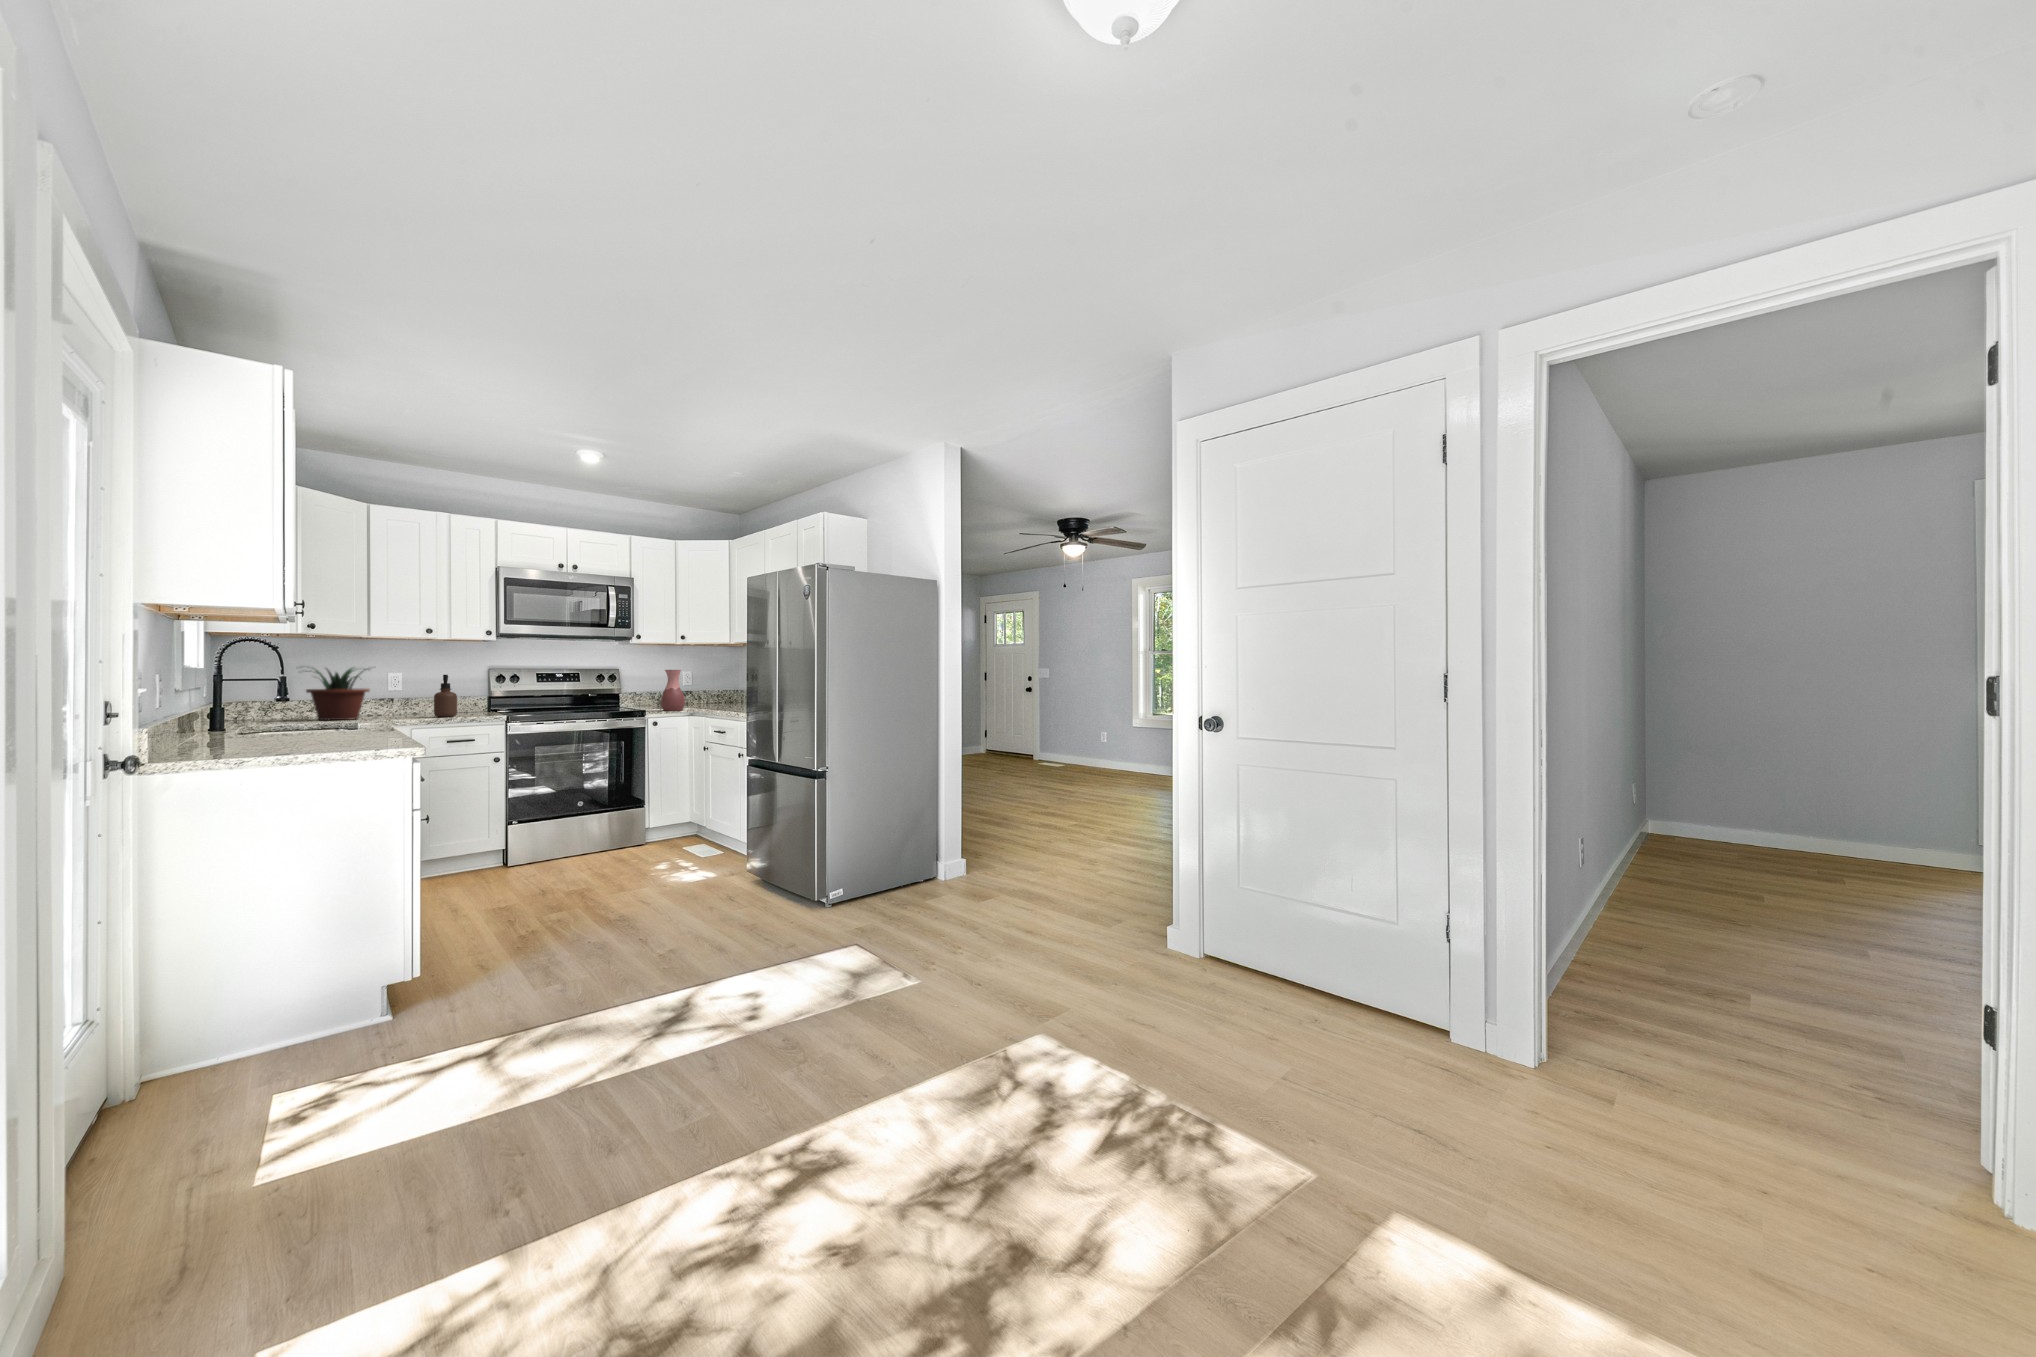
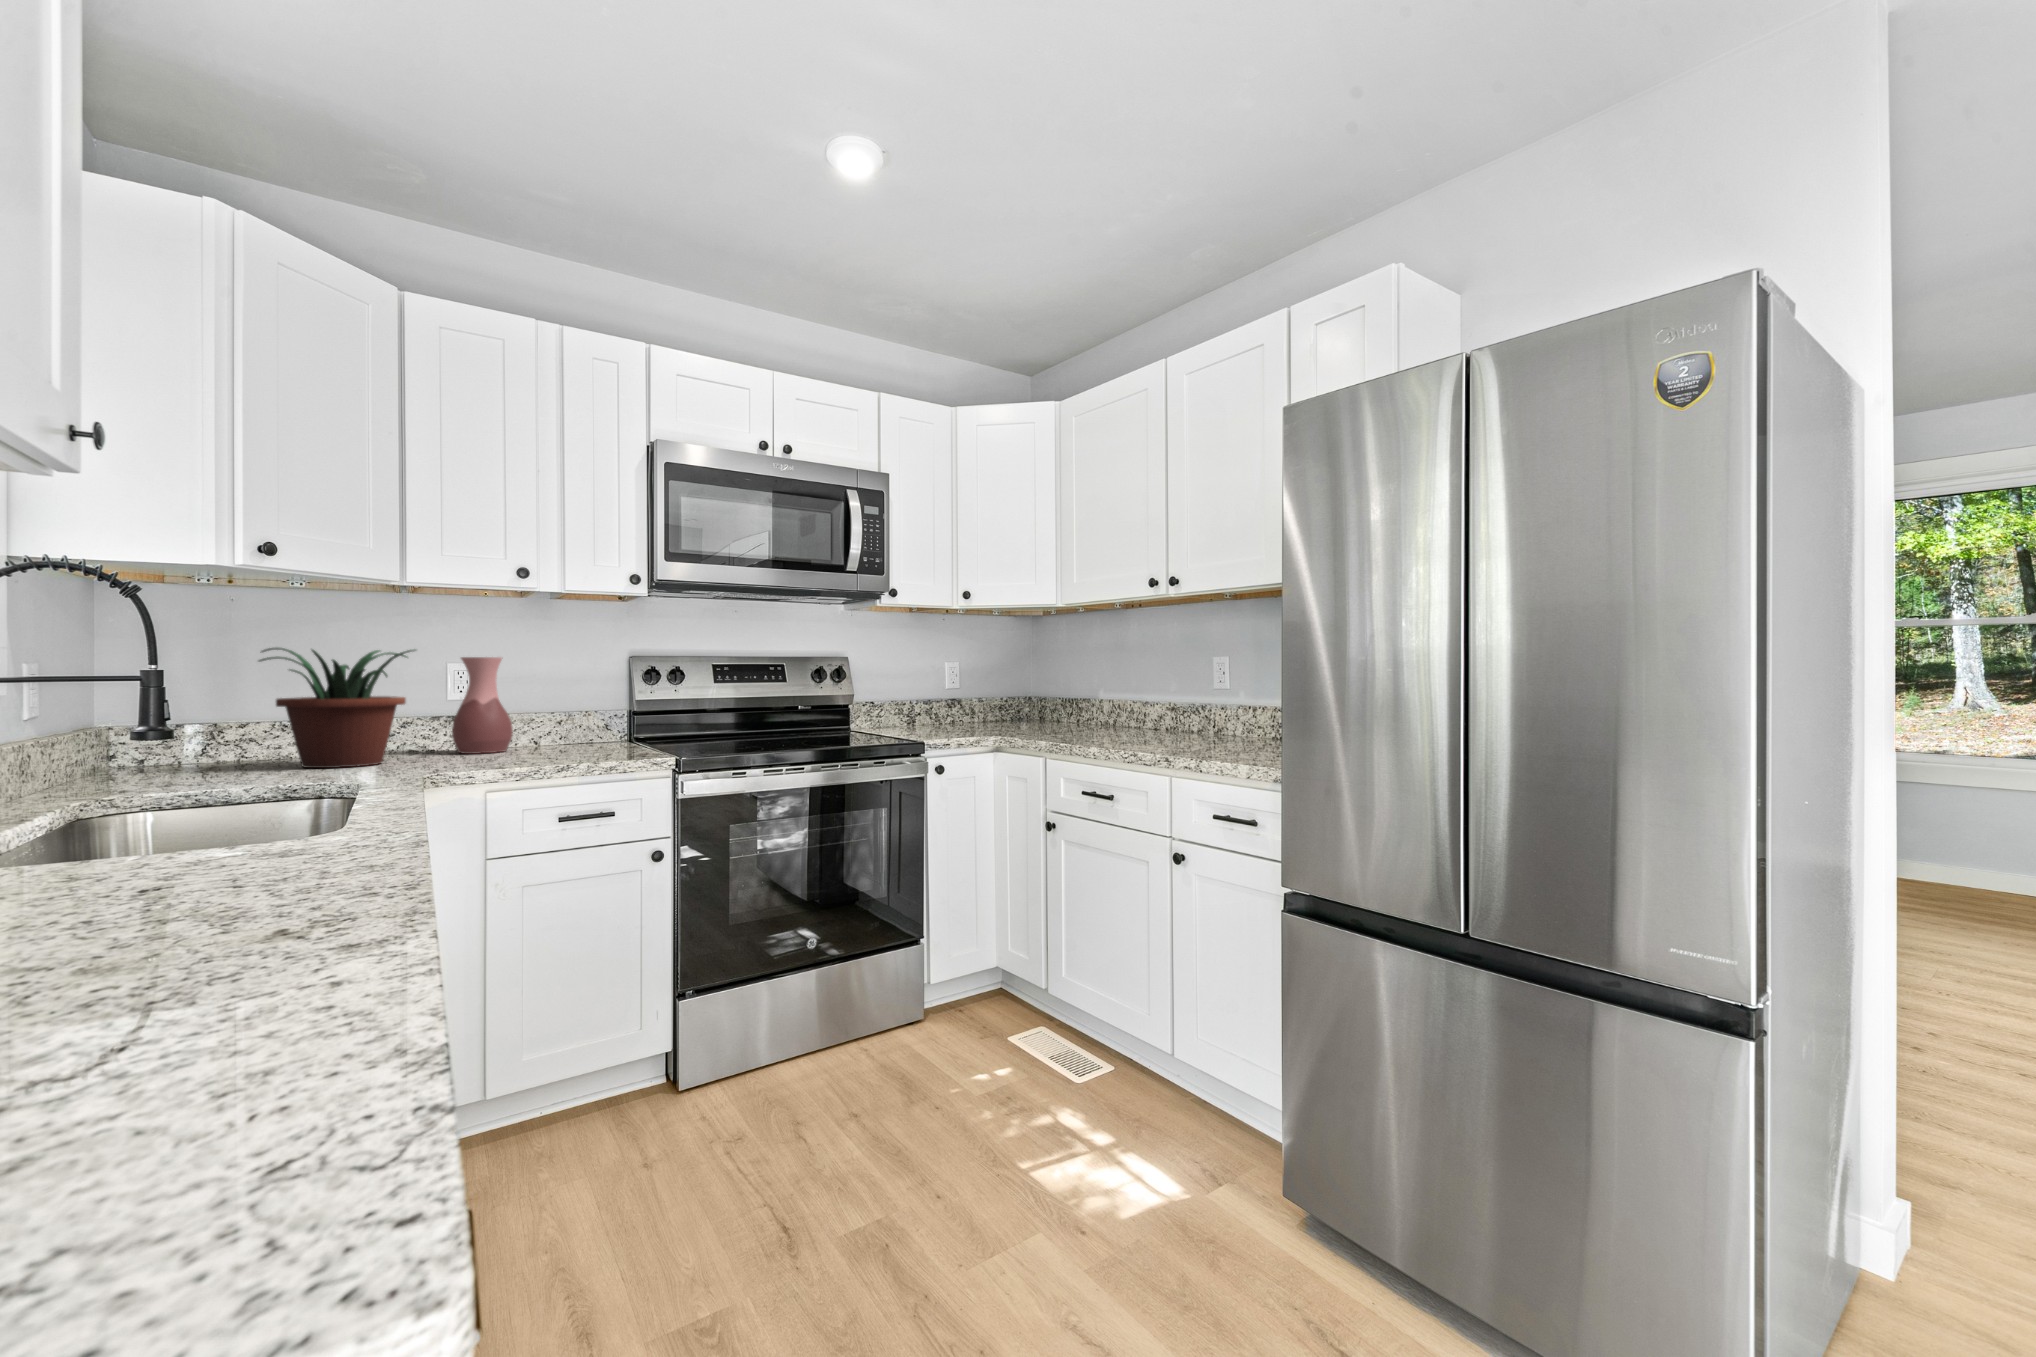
vase: present [661,670,685,711] -> present [452,657,513,754]
soap dispenser: present [434,675,457,717] -> none [531,667,575,759]

